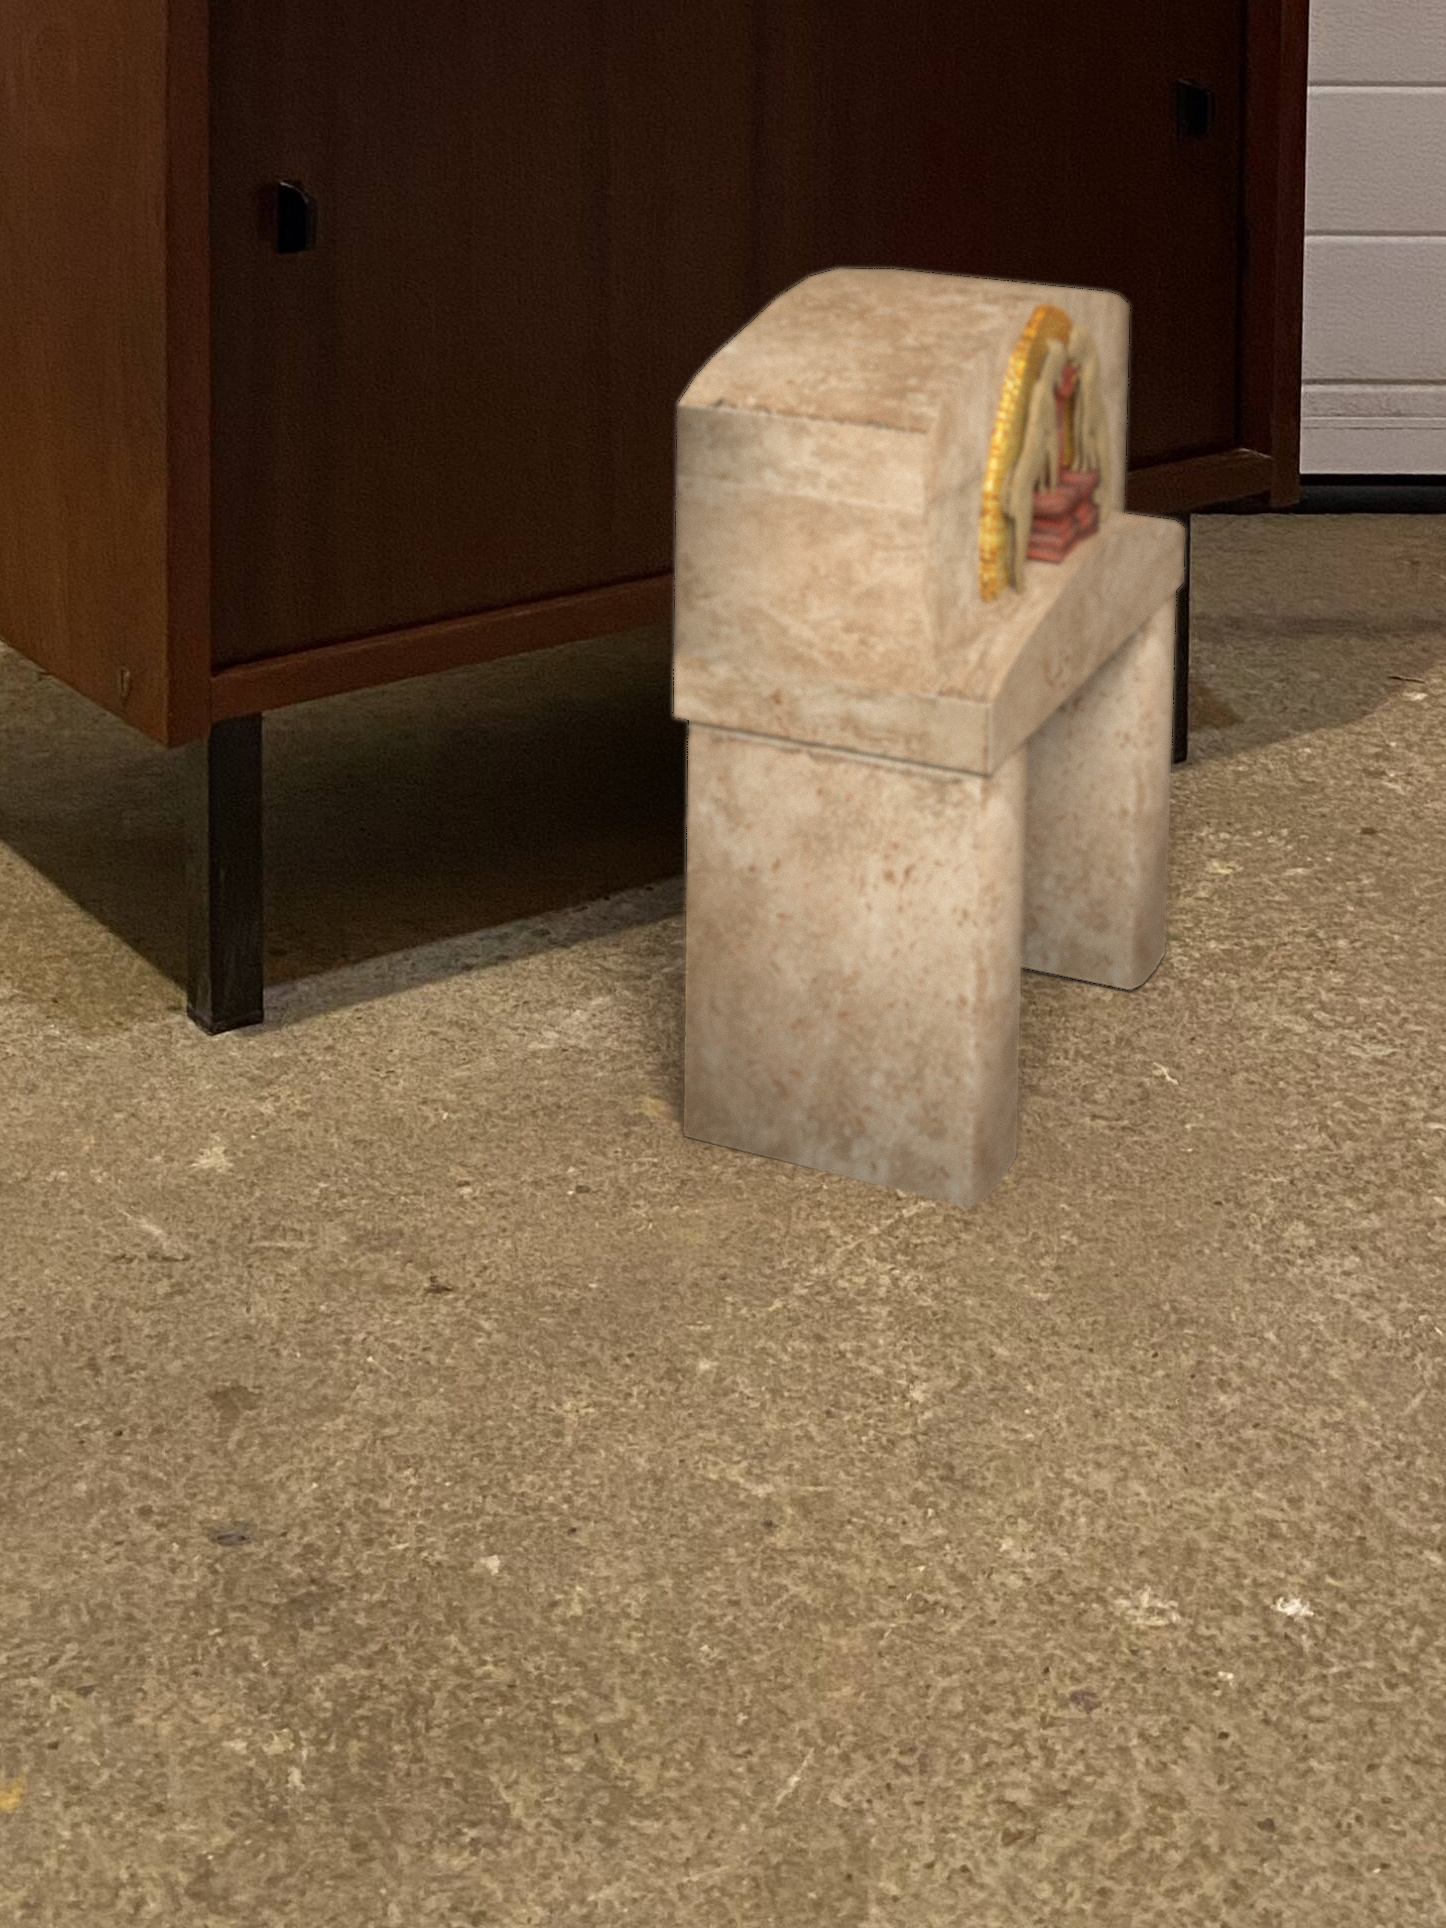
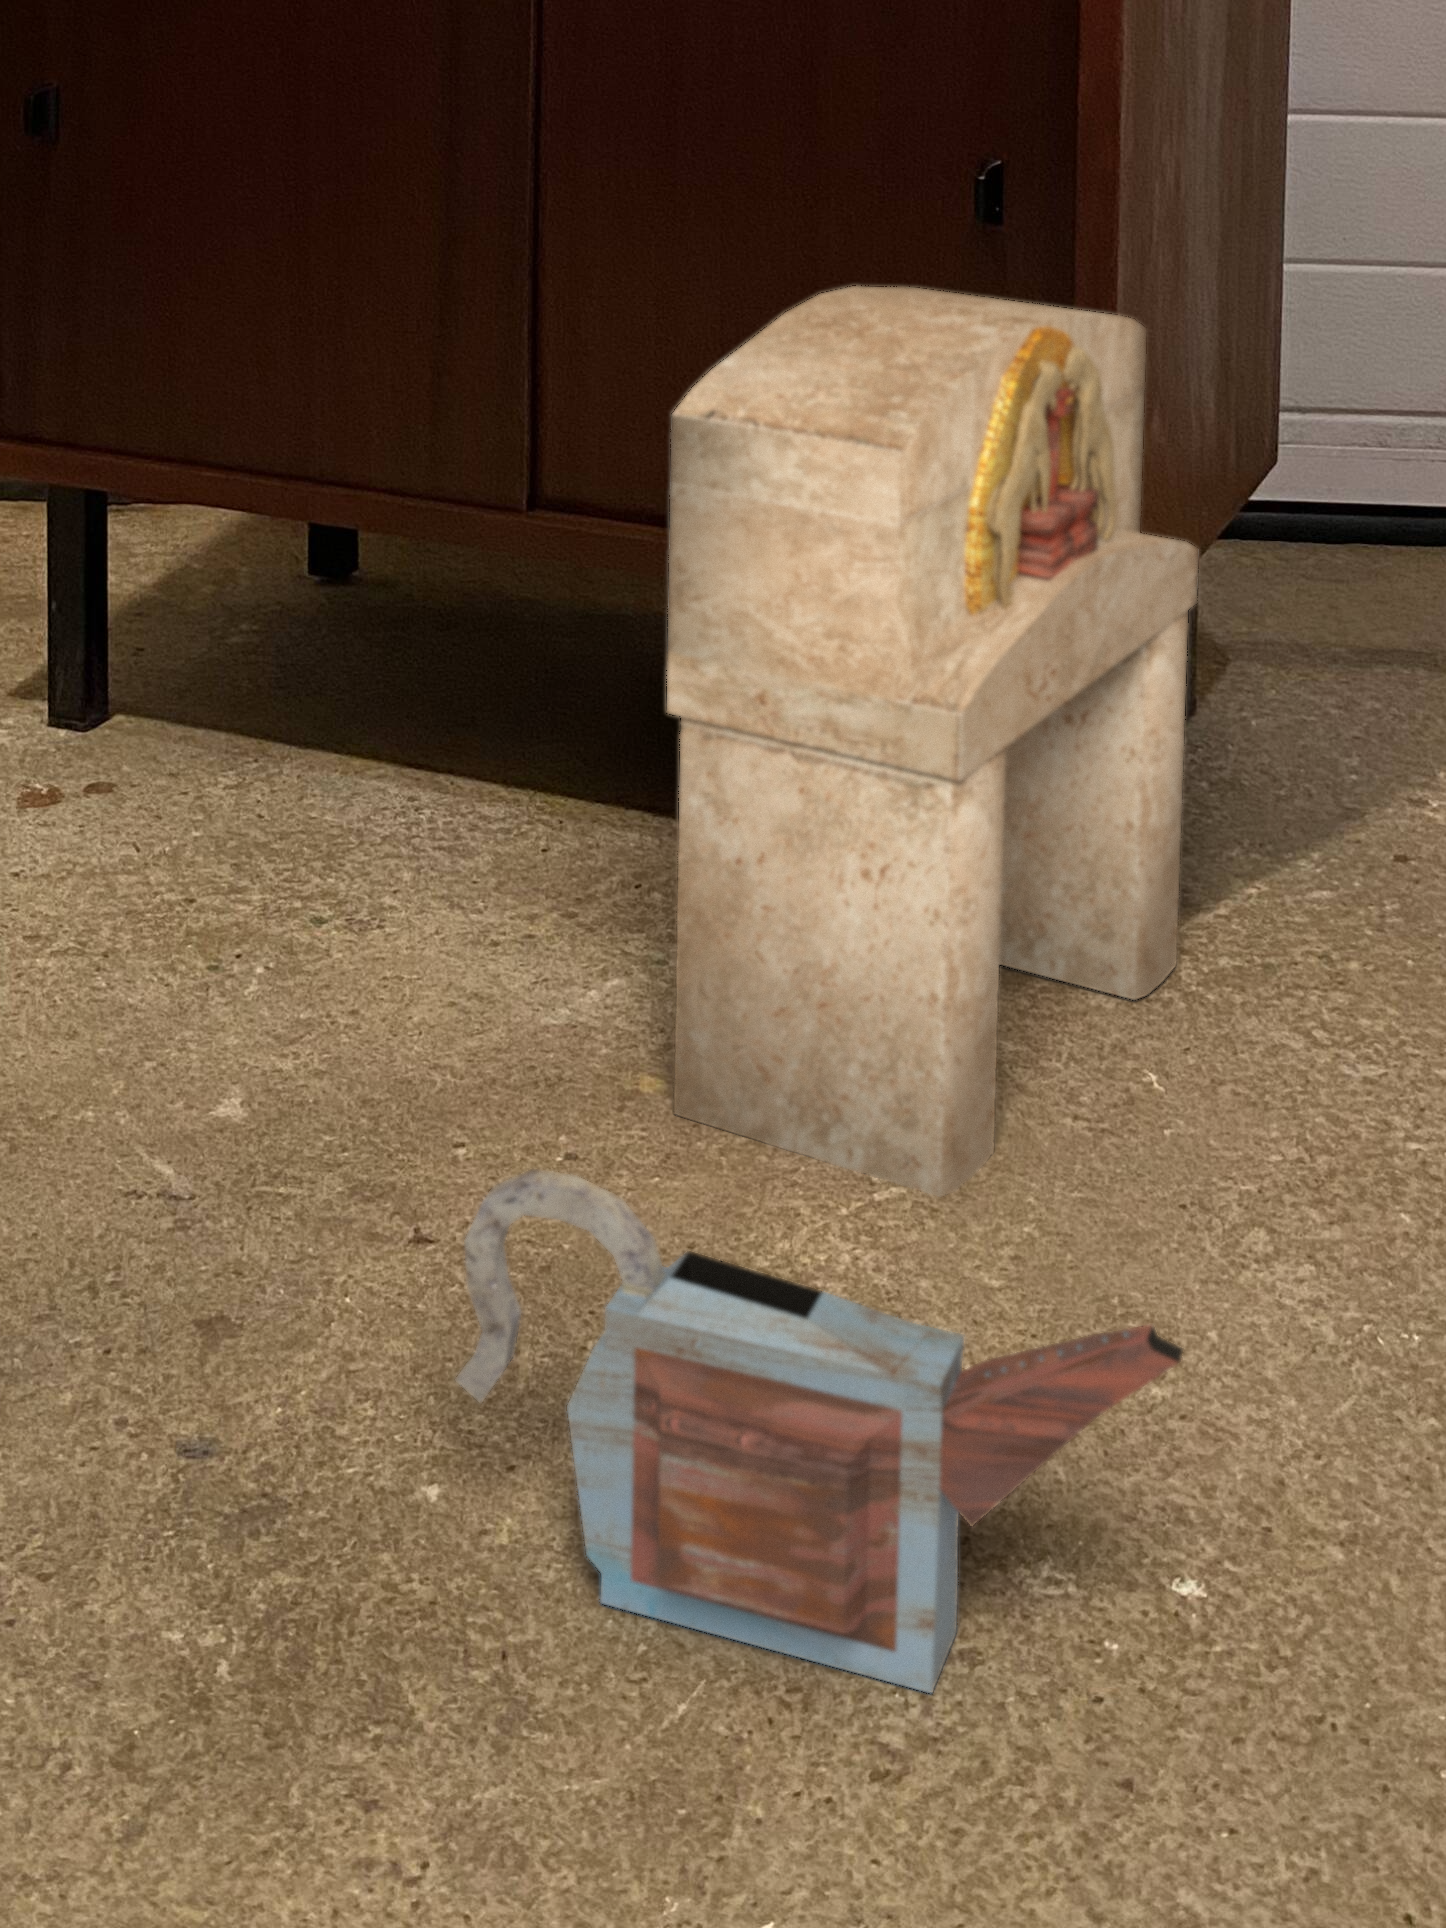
watering can: none [525,1211,1315,1744] -> present [456,1169,1183,1693]

